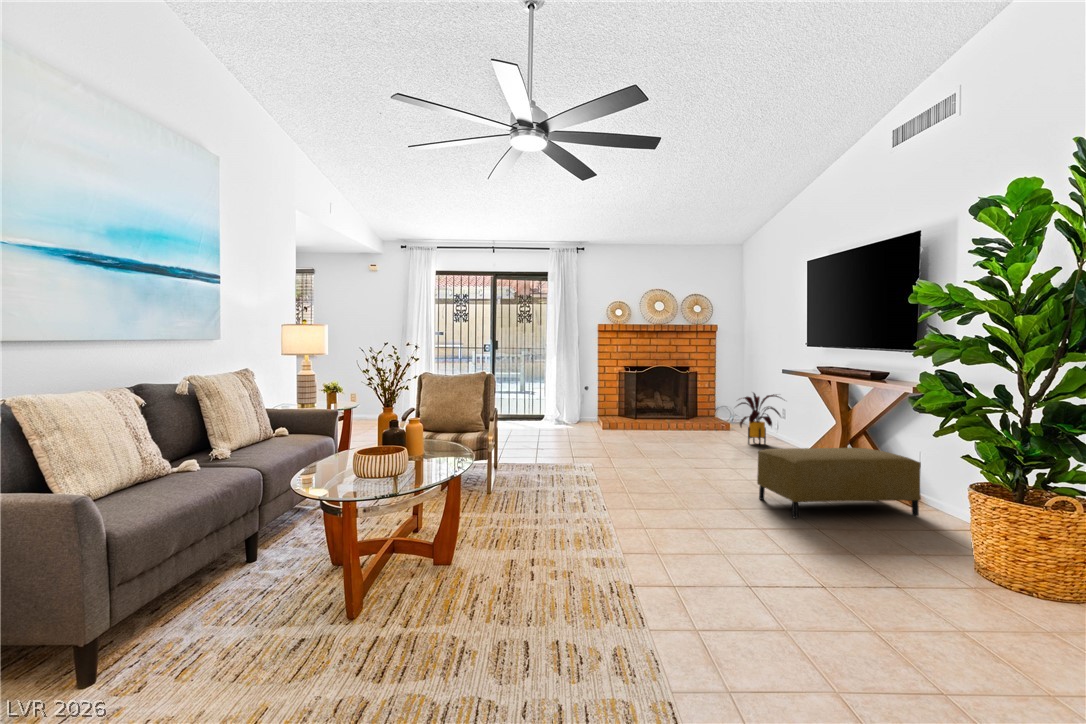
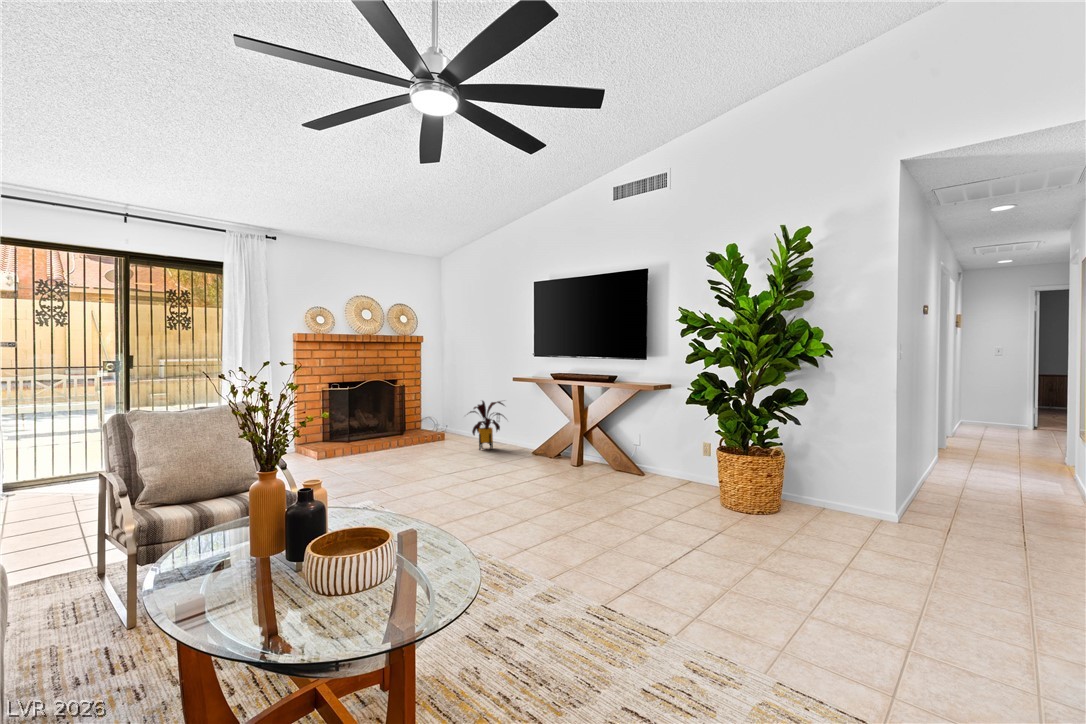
ottoman: present [757,448,921,518] -> none [557,437,660,504]

